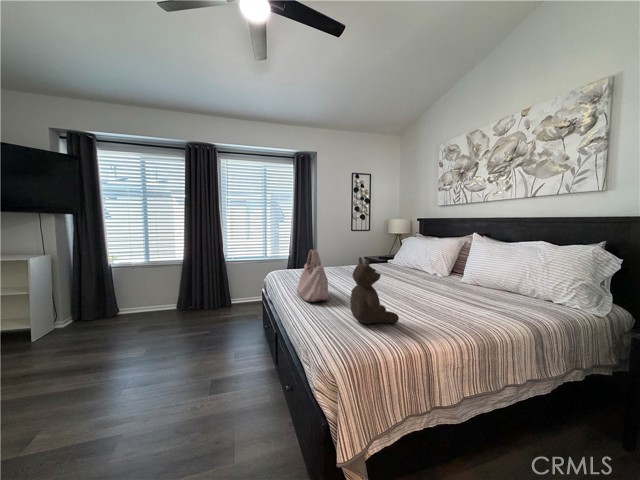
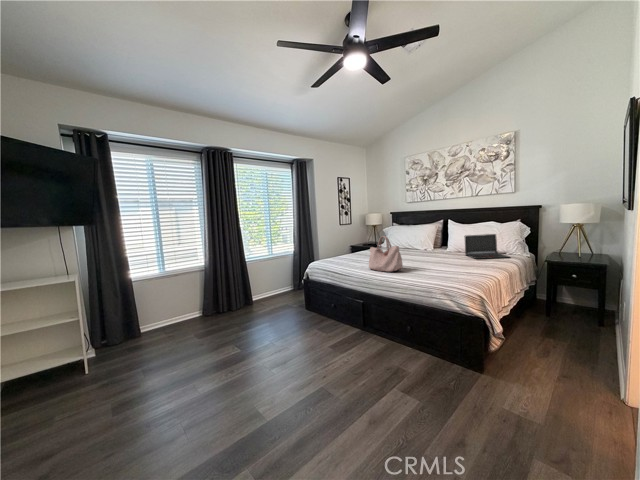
teddy bear: present [350,257,399,324] -> none [429,236,463,275]
laptop: none [473,261,545,312] -> present [464,234,509,259]

